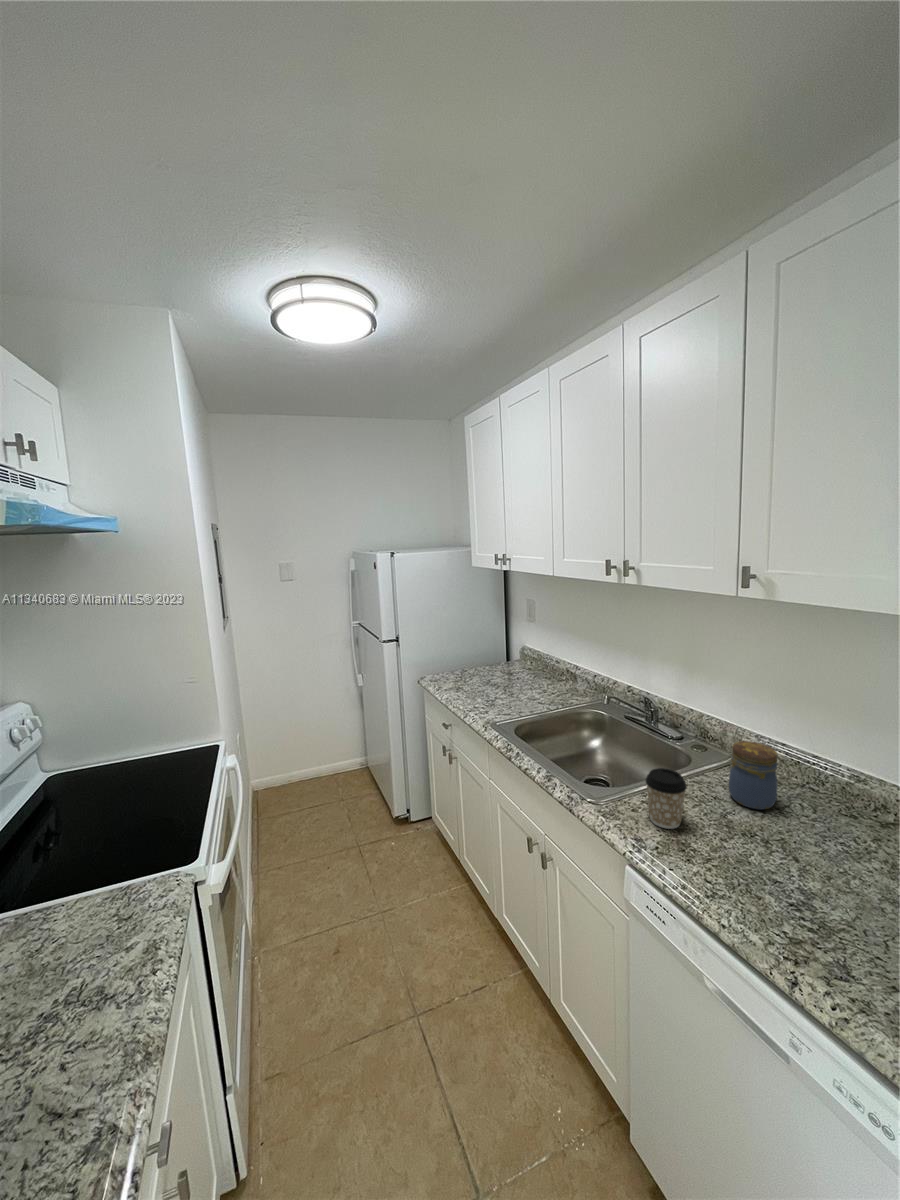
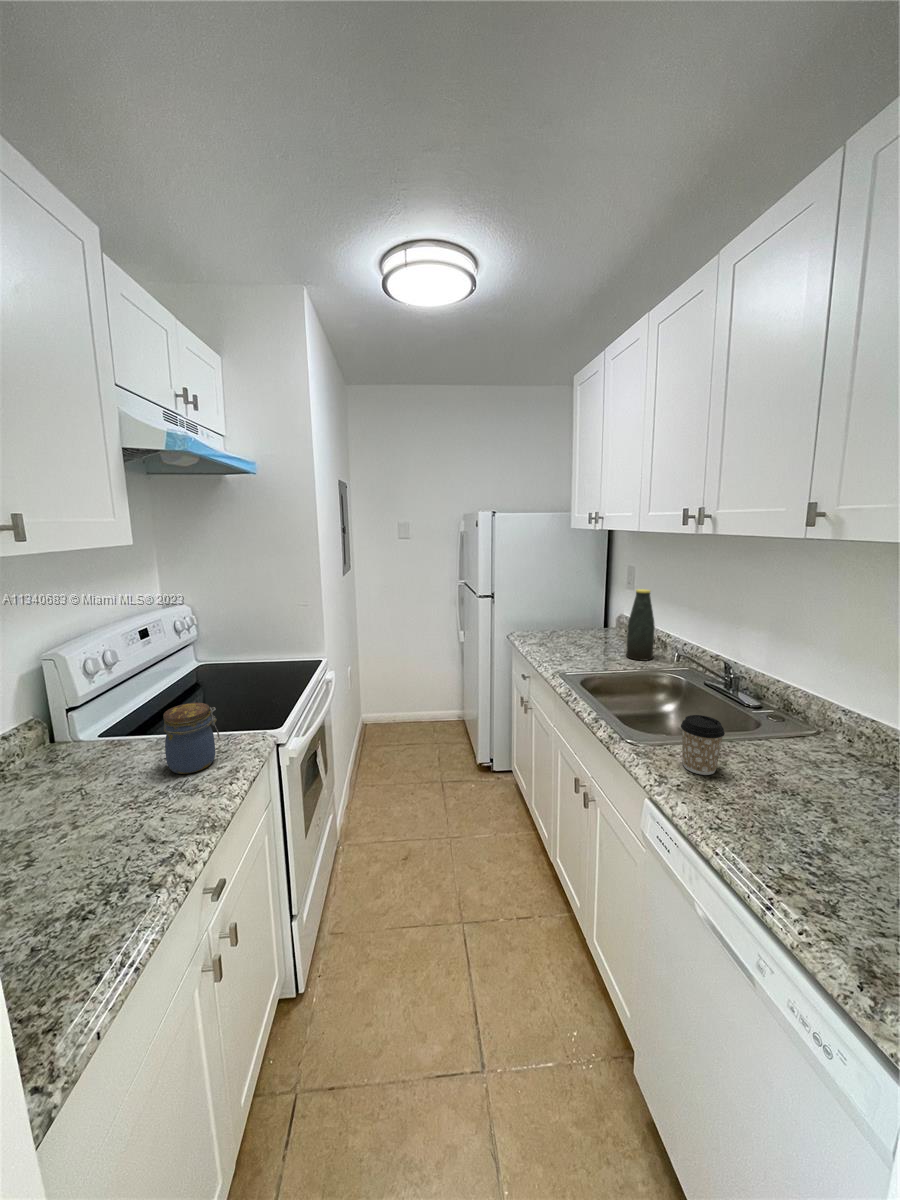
bottle: none [544,627,569,696] -> present [626,589,655,661]
jar: present [729,741,778,810] -> present [163,703,220,774]

